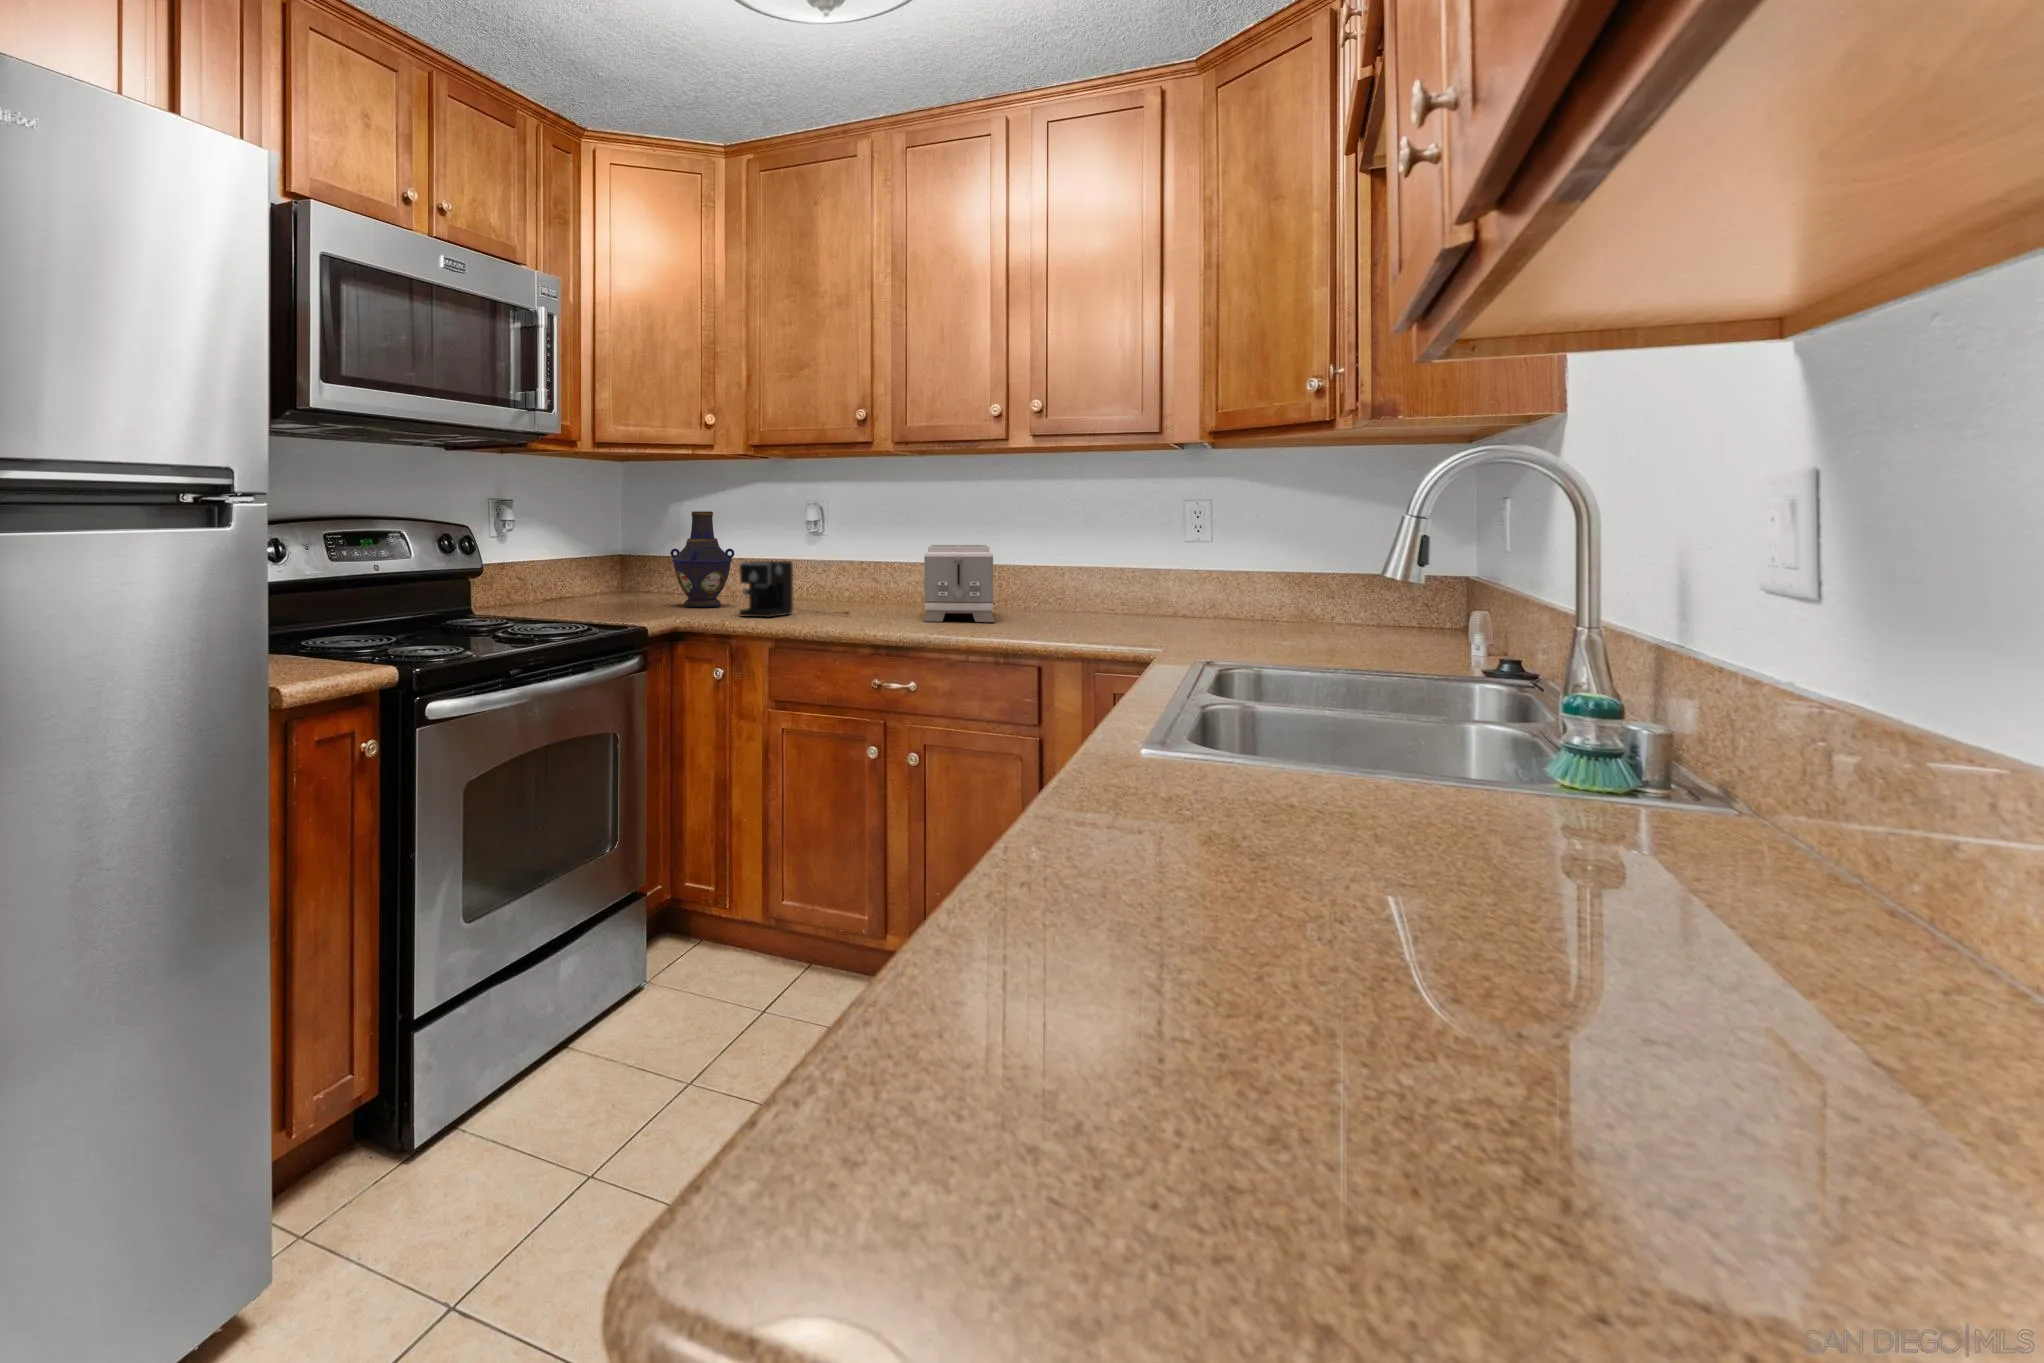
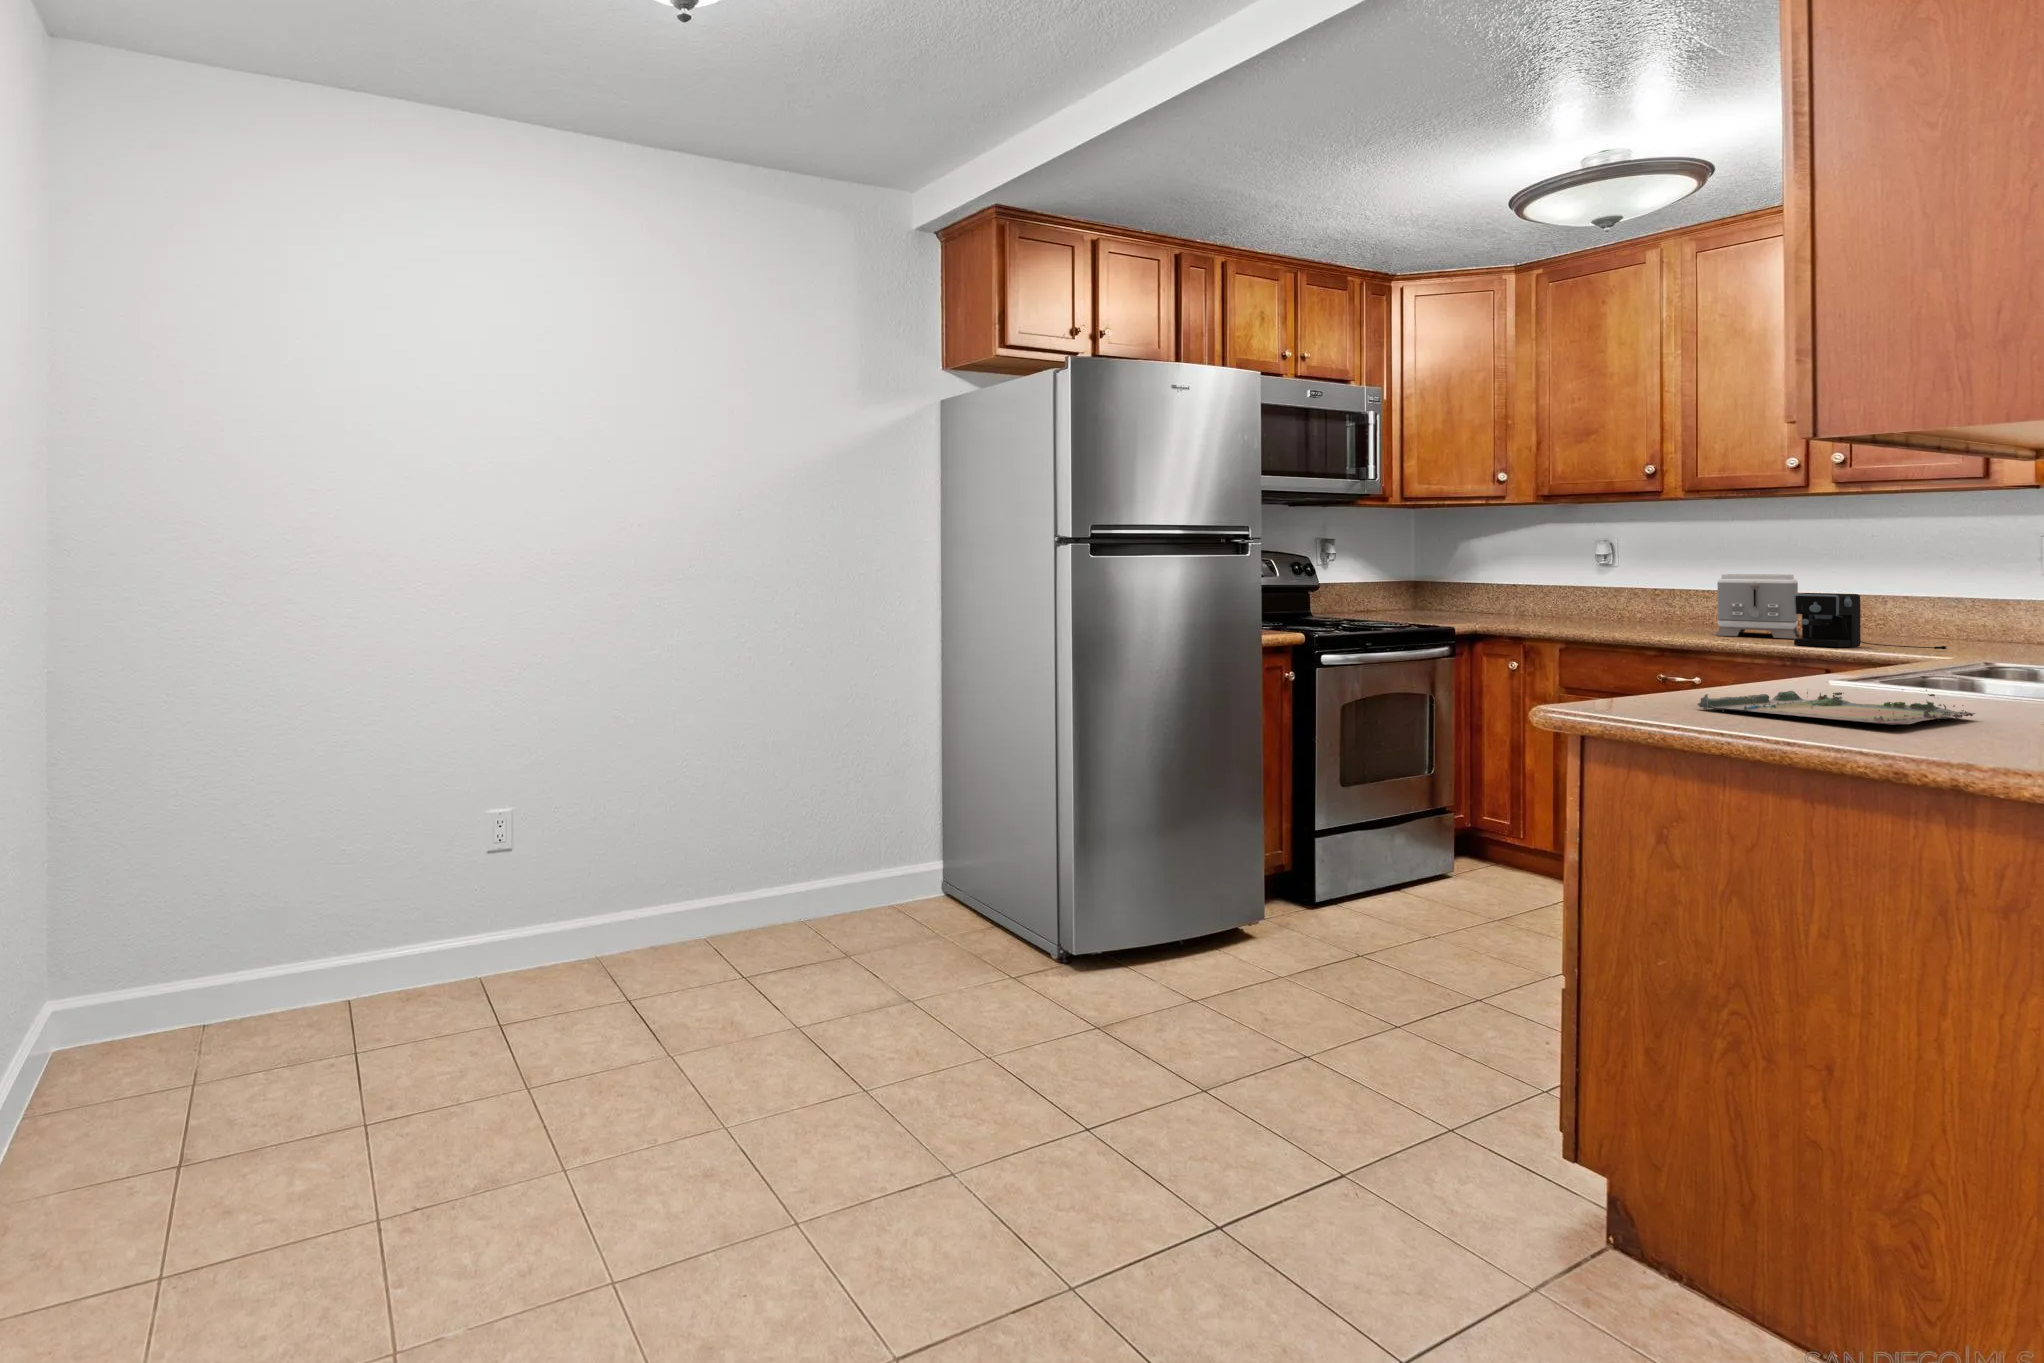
vase: present [670,511,734,607] -> none [1462,547,1523,621]
coffee maker: present [739,561,849,617] -> present [1794,593,1947,649]
tray: none [1039,851,1624,1157] -> present [1697,689,1976,725]

